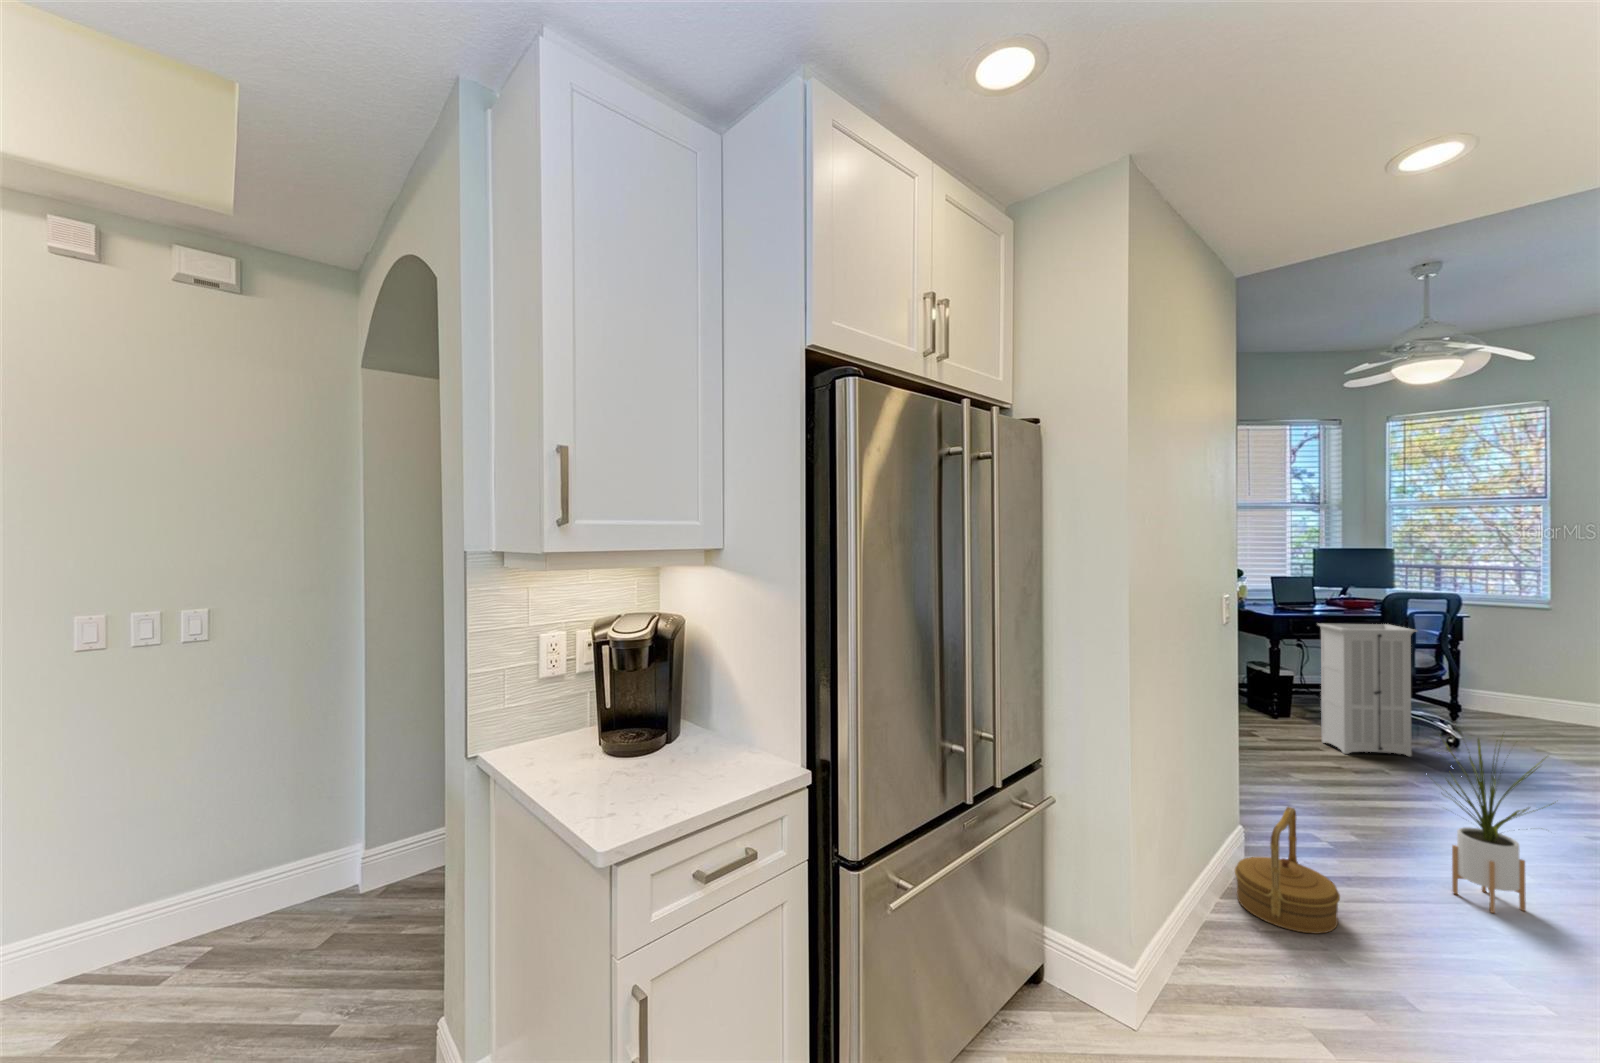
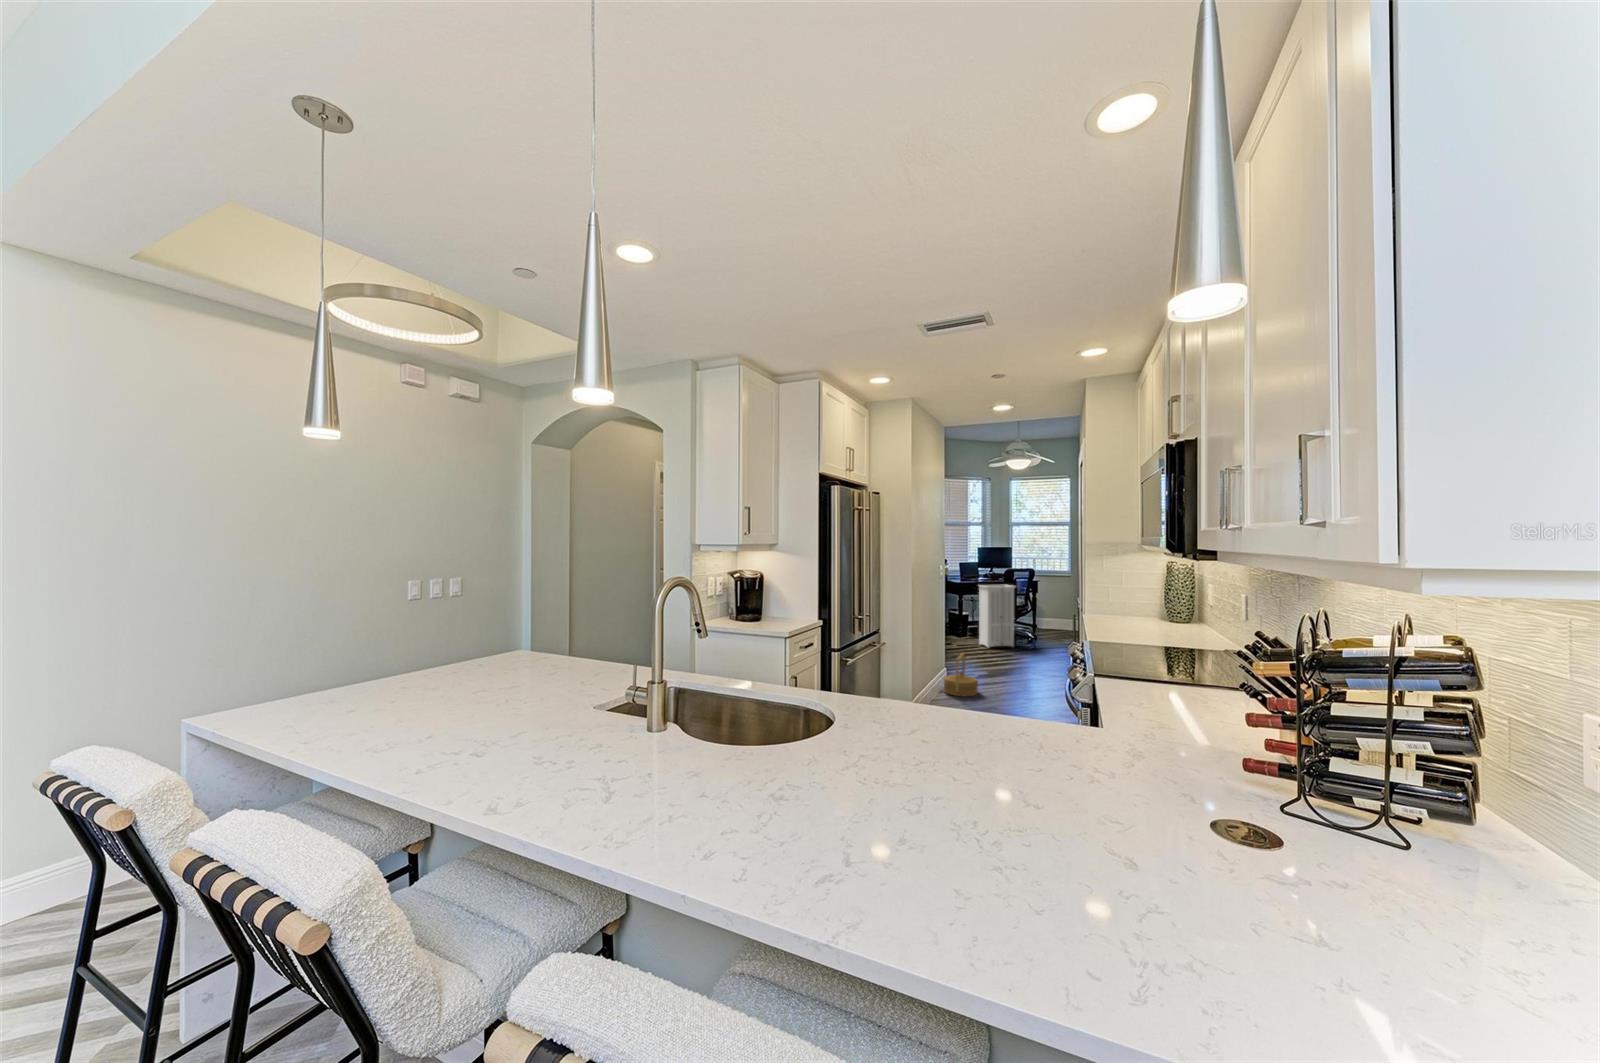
house plant: present [1444,739,1554,913] -> none [1009,617,1046,686]

